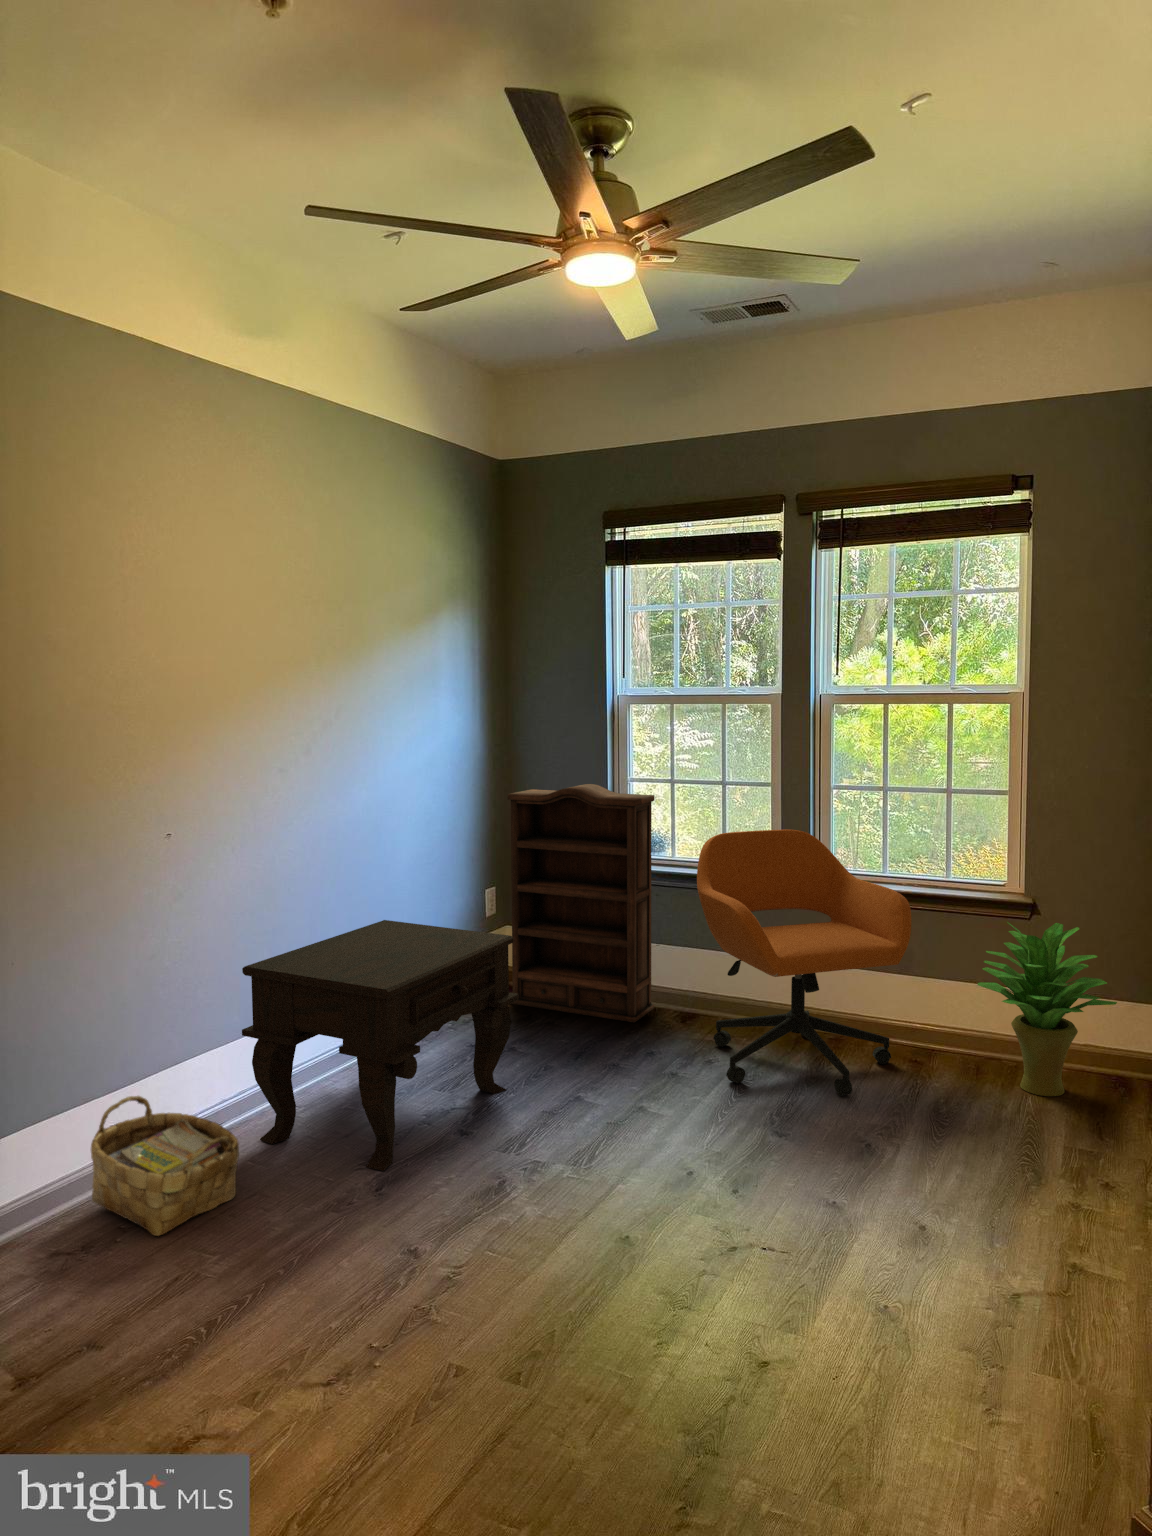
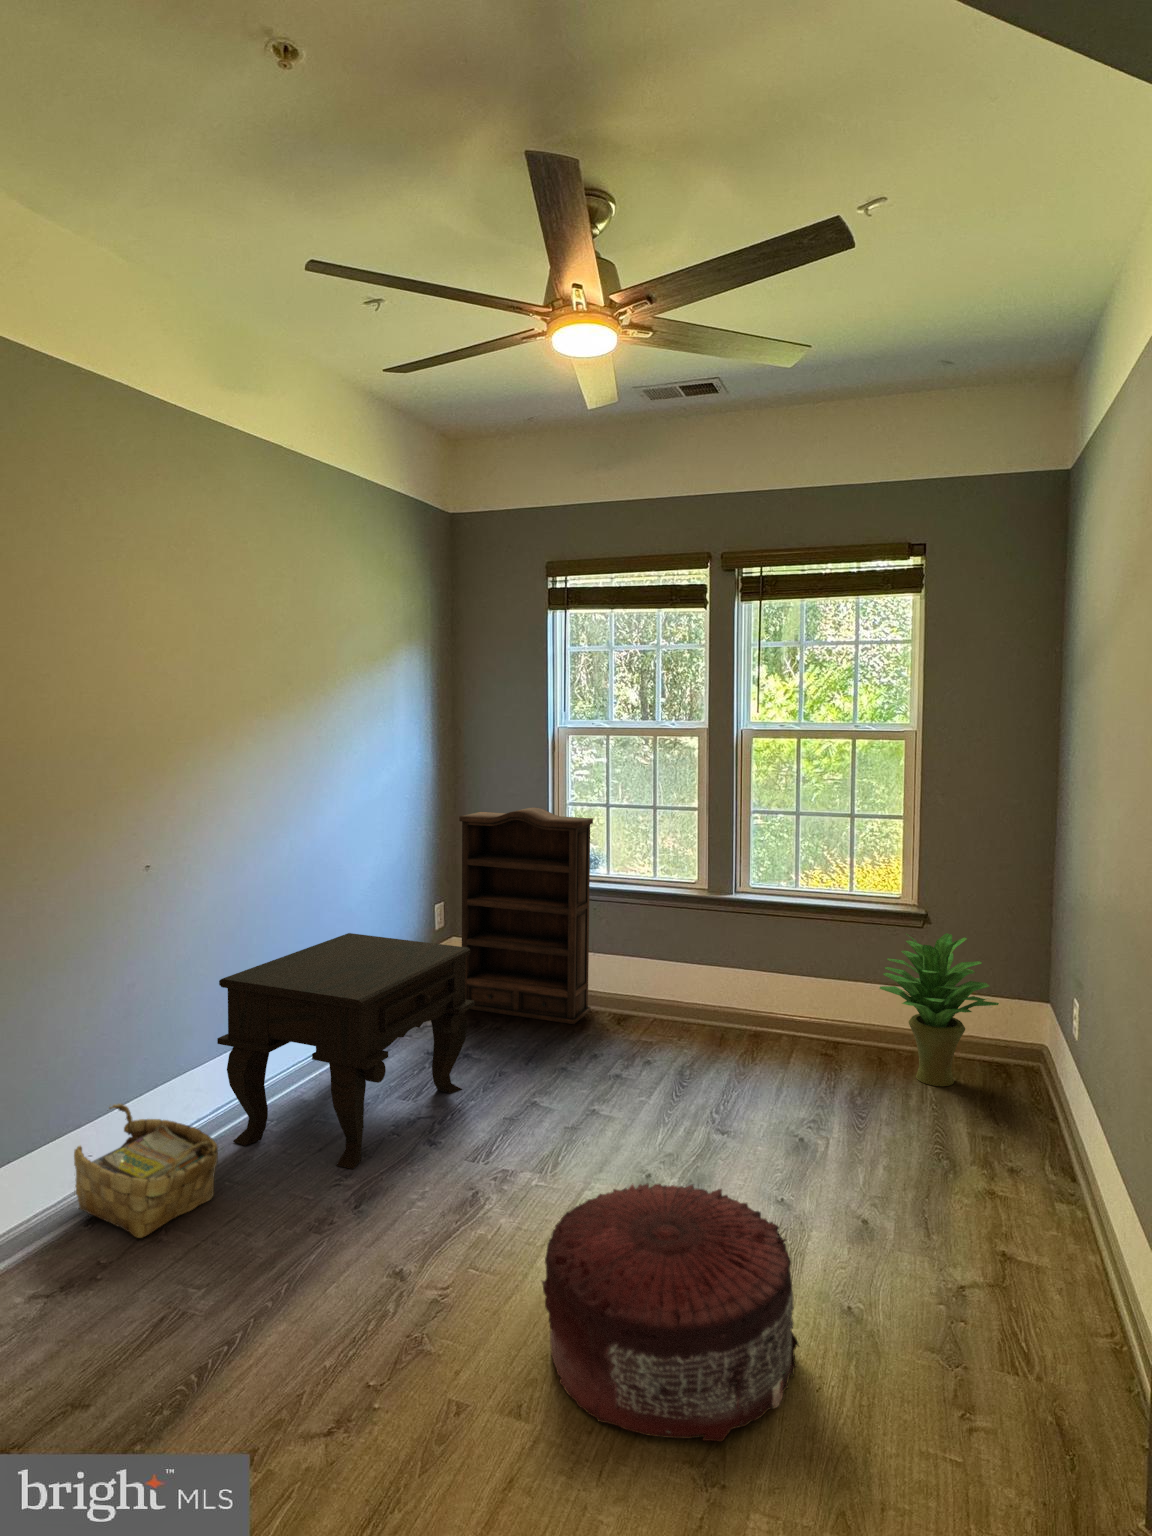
office chair: present [697,830,911,1096] -> none [634,850,823,1089]
pouf: none [568,1191,857,1473] -> present [542,1184,799,1442]

